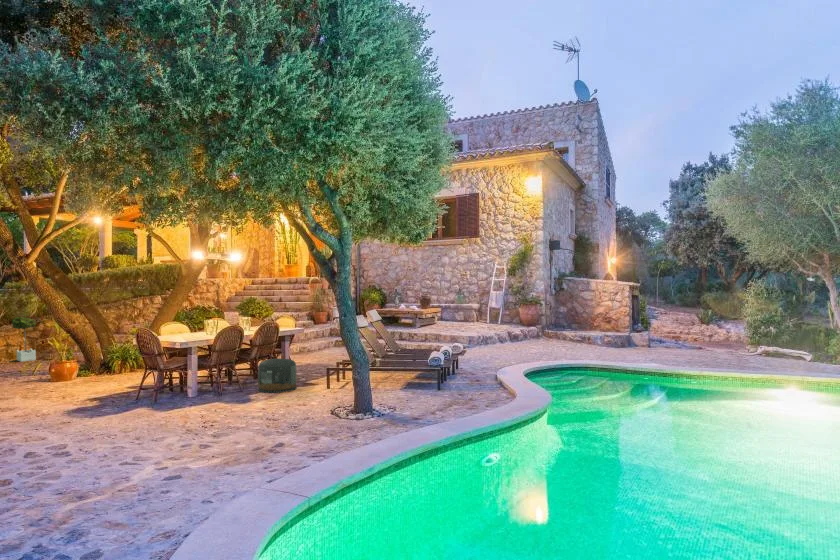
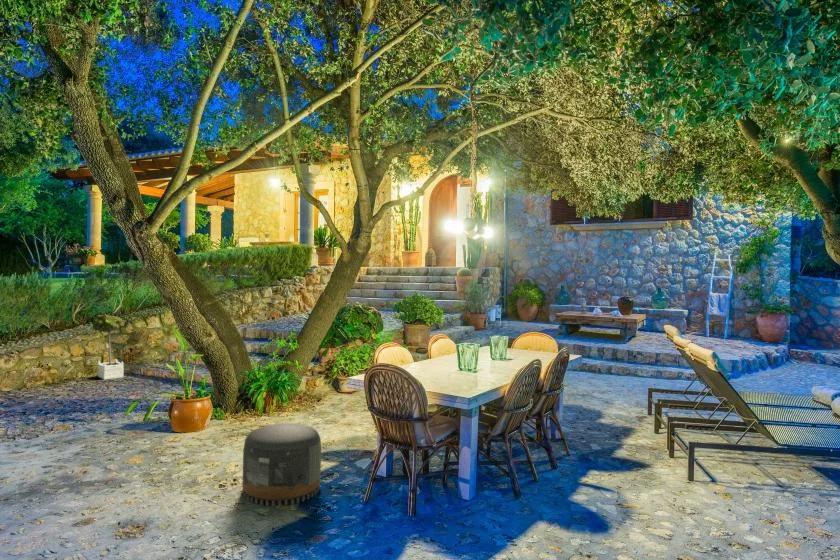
pouf: present [258,358,296,393] -> present [242,423,321,506]

